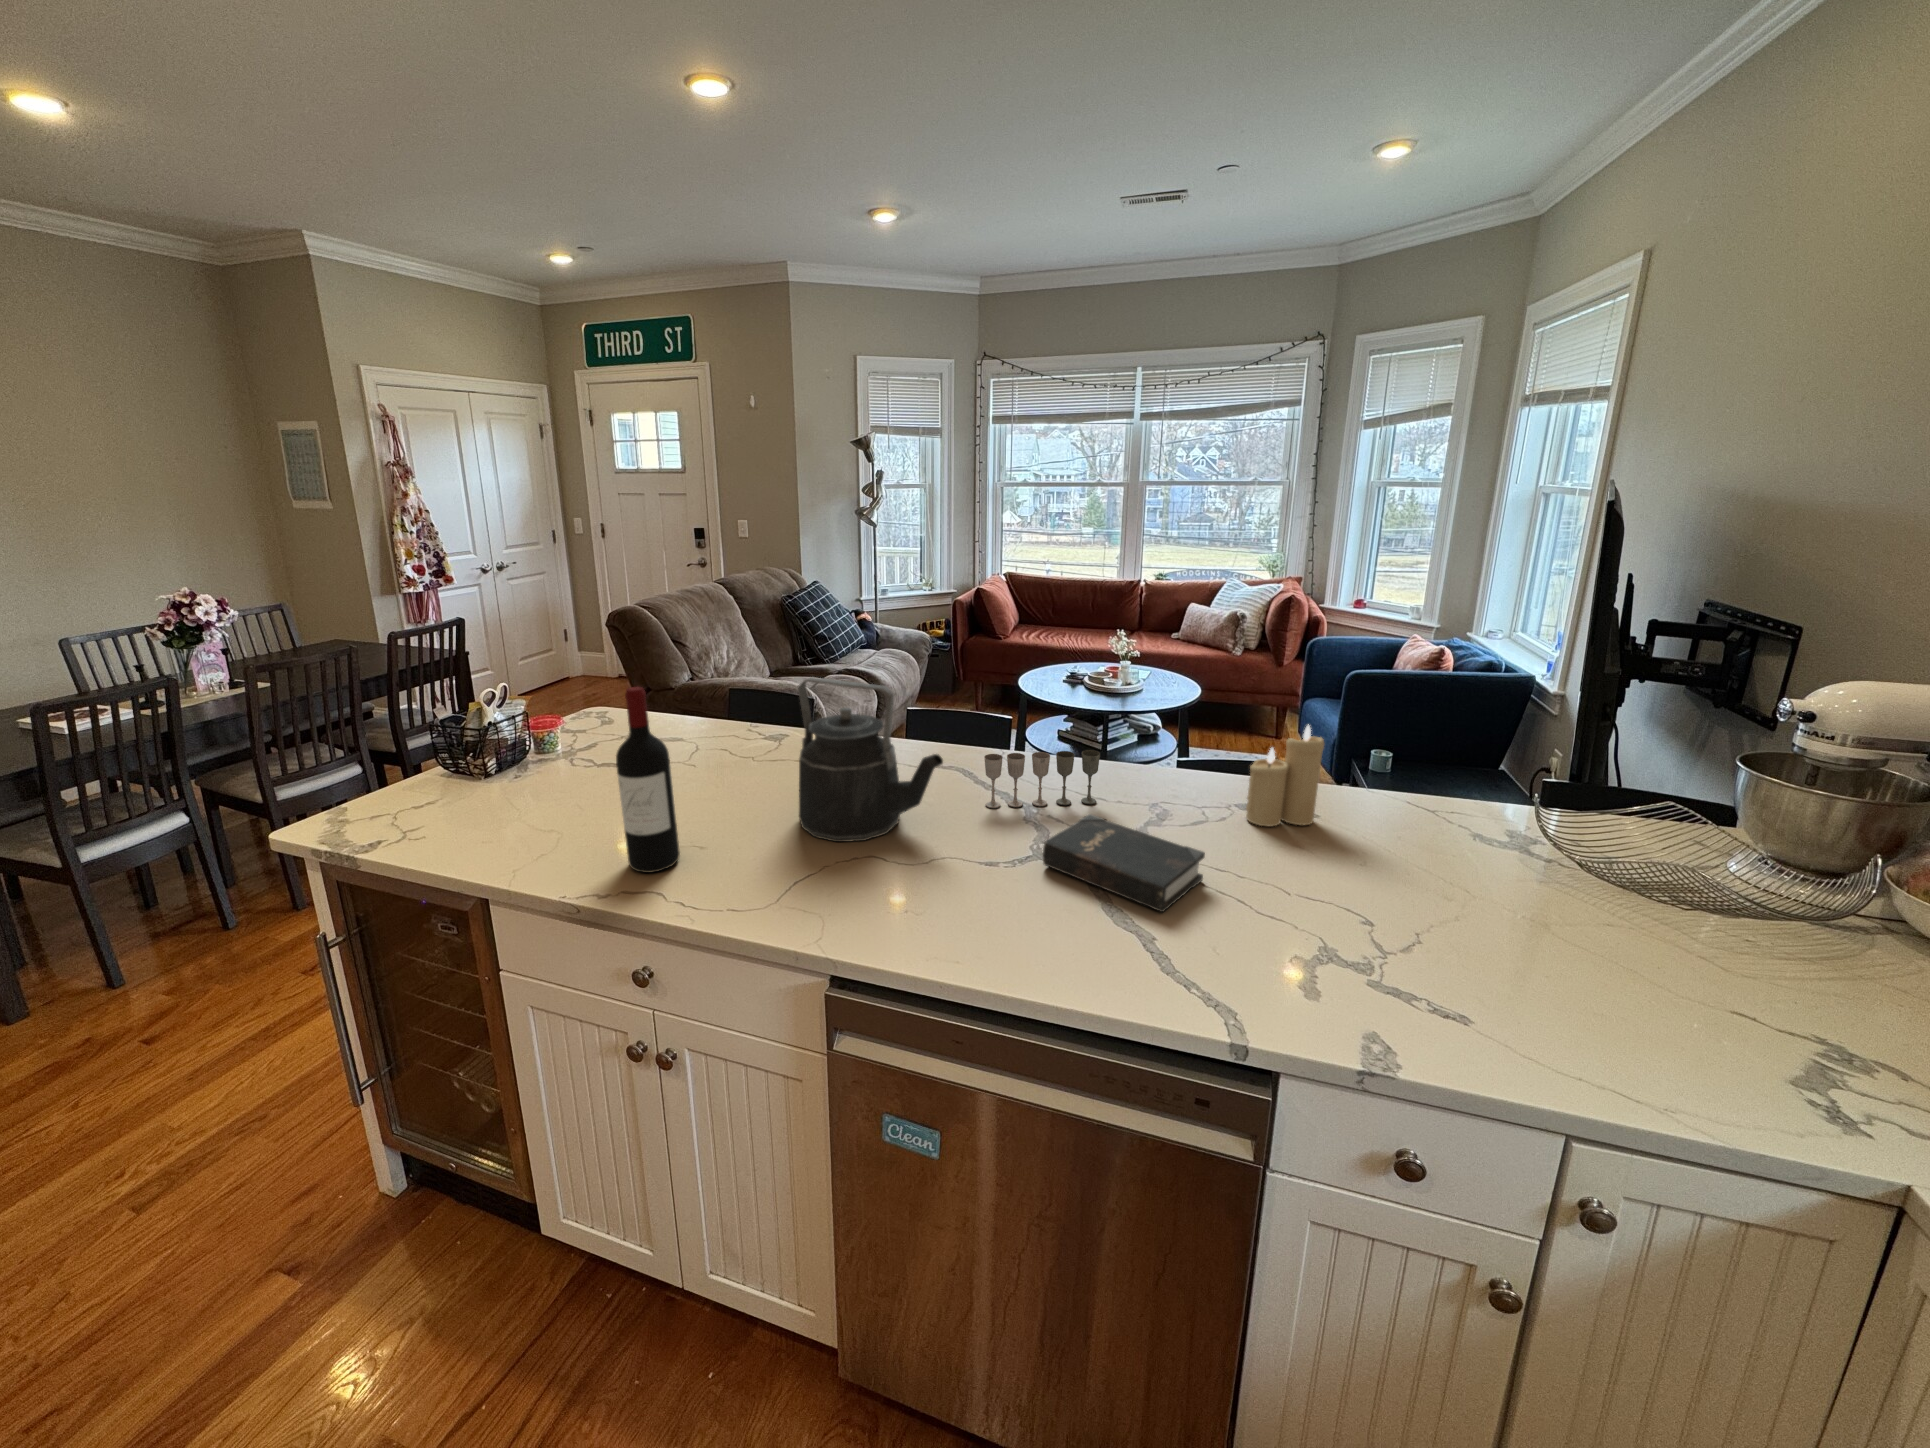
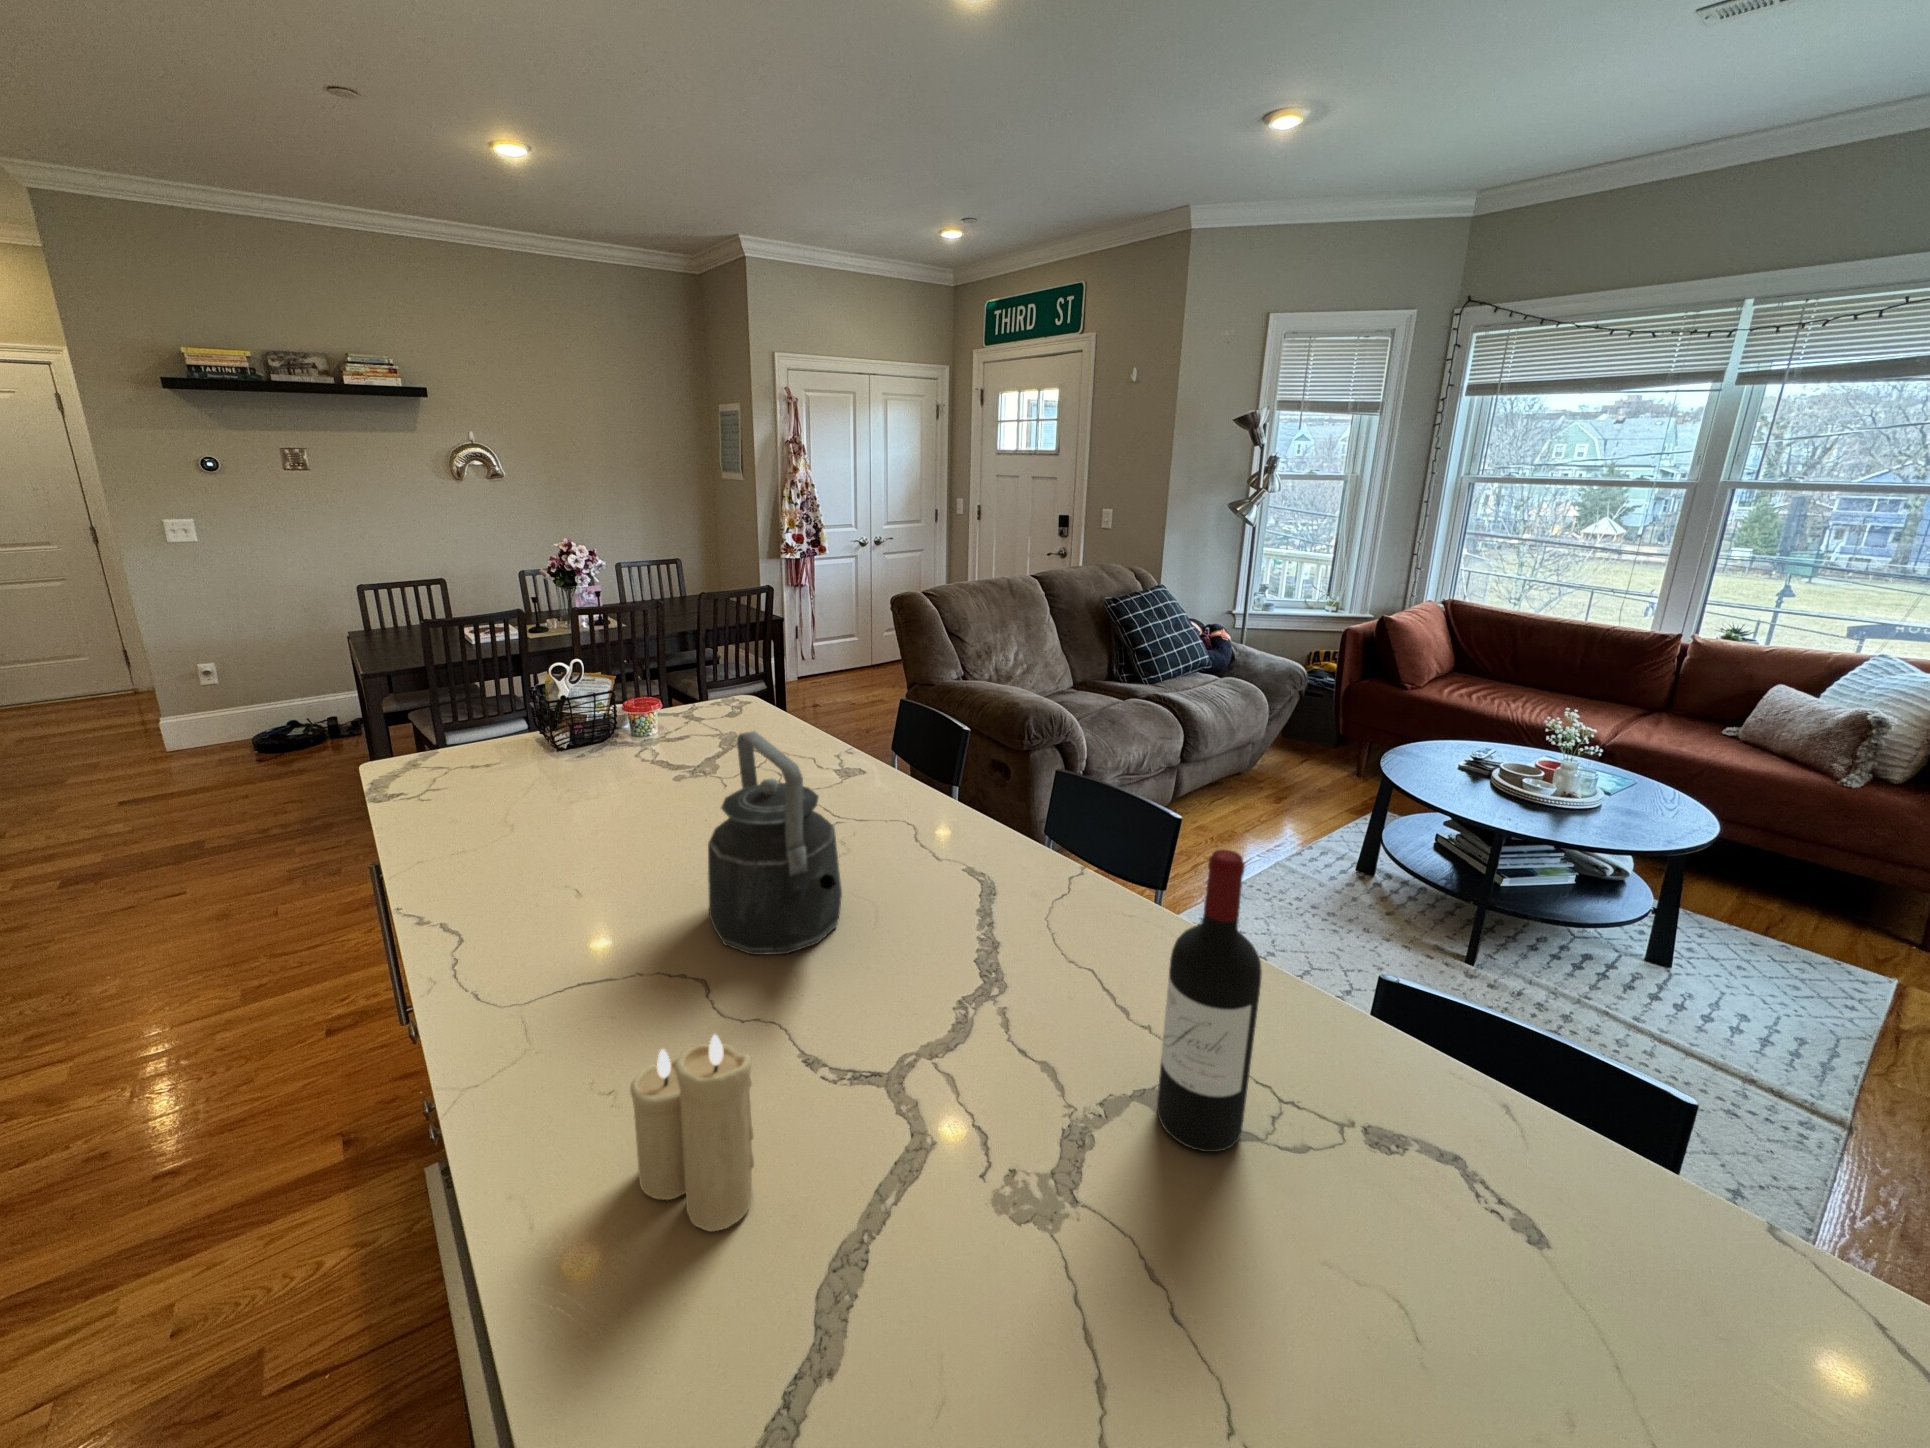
wine bottle: present [616,687,680,873] -> present [1157,850,1262,1152]
candle: present [1246,725,1324,826] -> present [630,1035,754,1231]
wine glass: present [984,750,1100,808] -> none [947,887,1116,1012]
hardback book: present [1043,814,1205,912] -> none [884,1037,1089,1279]

